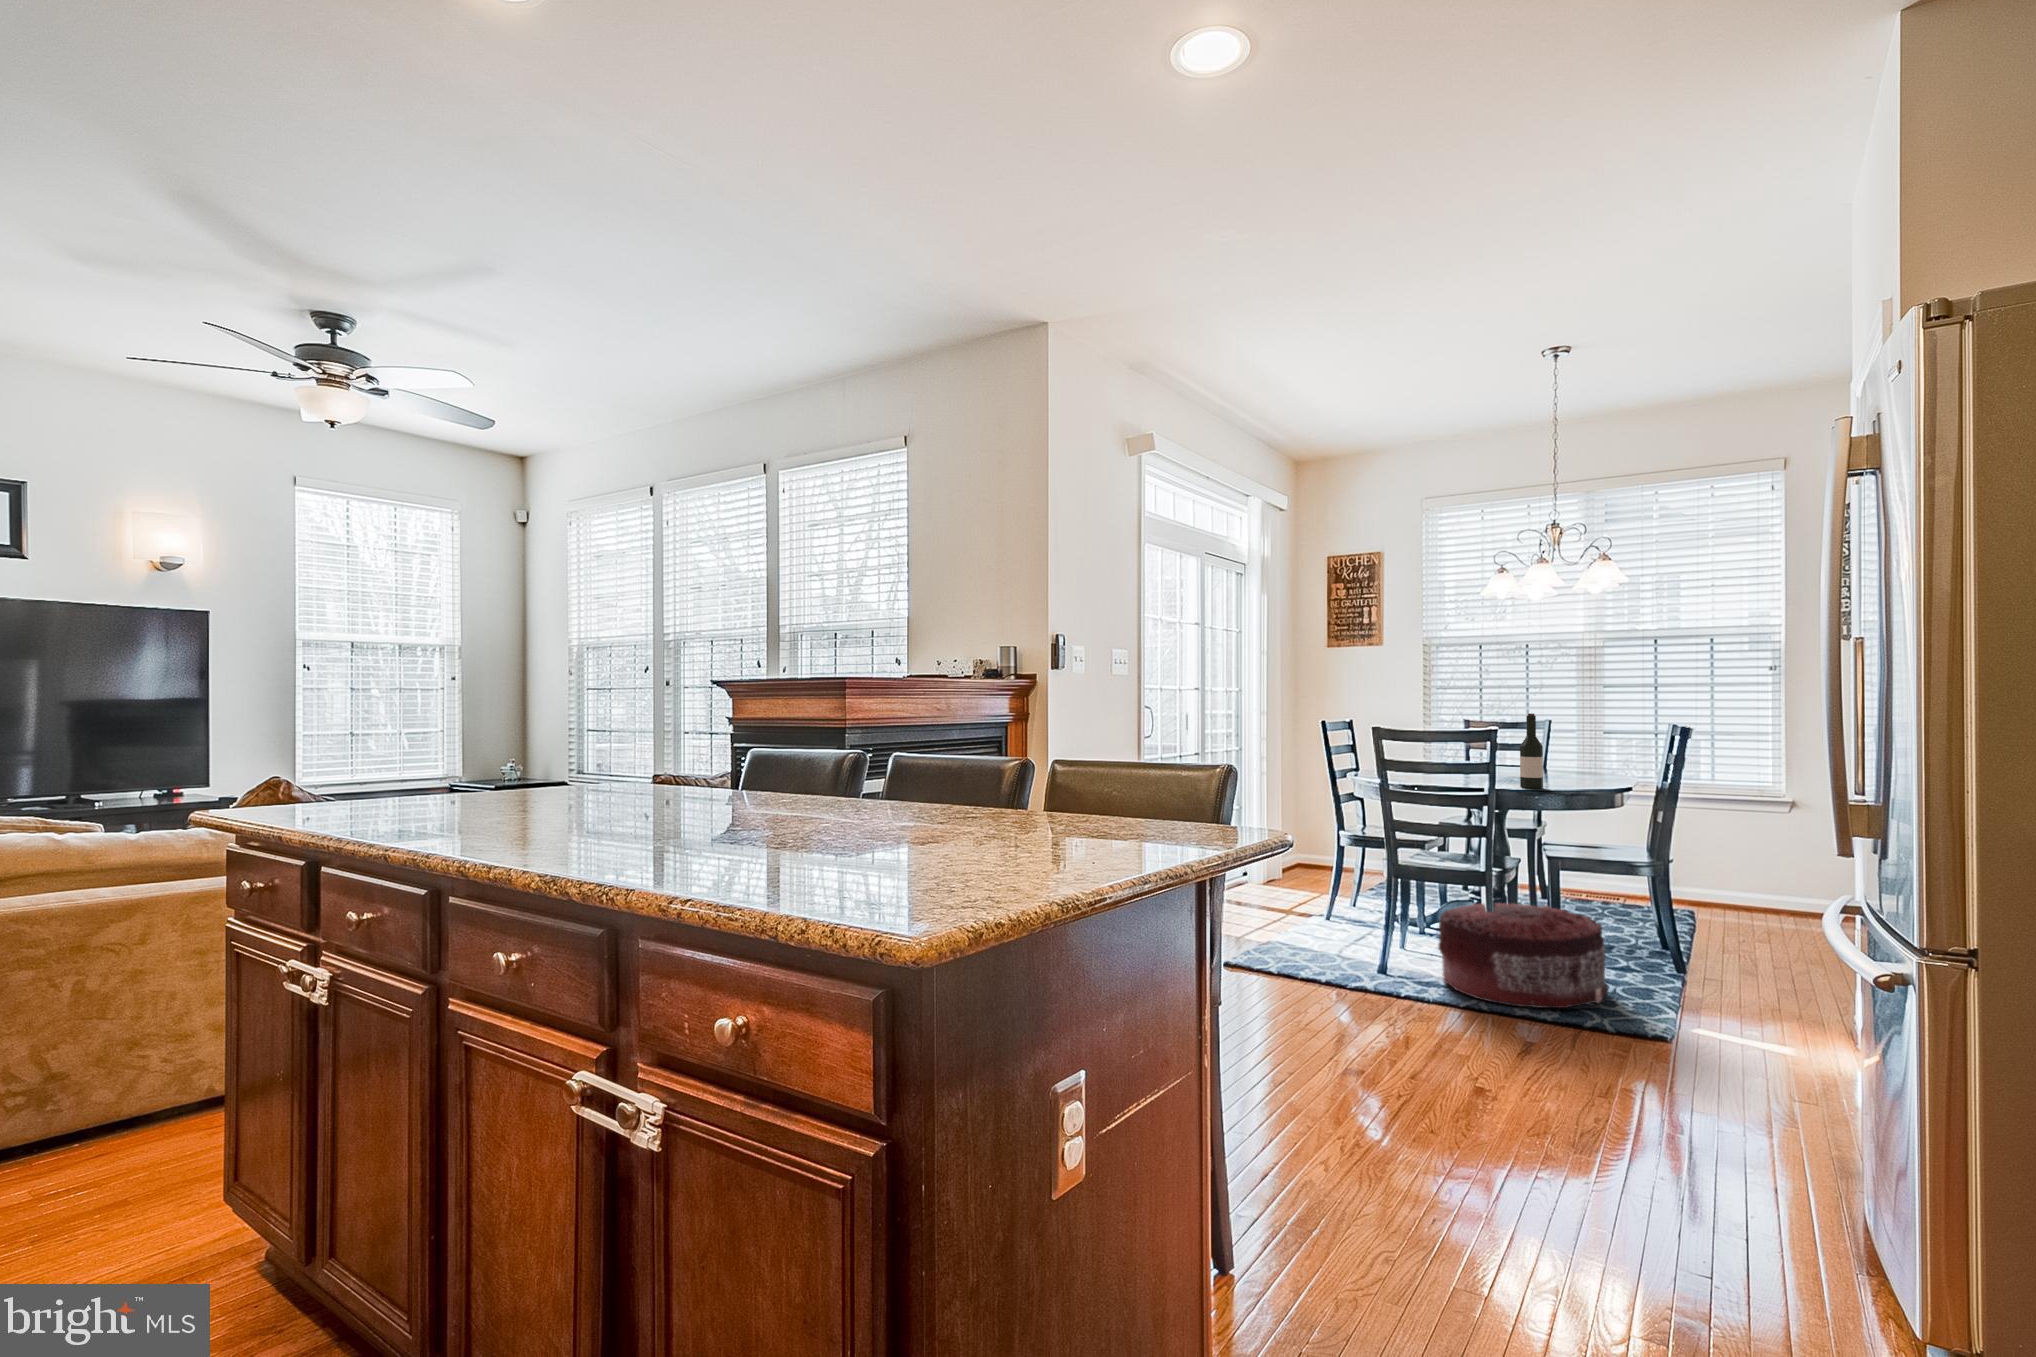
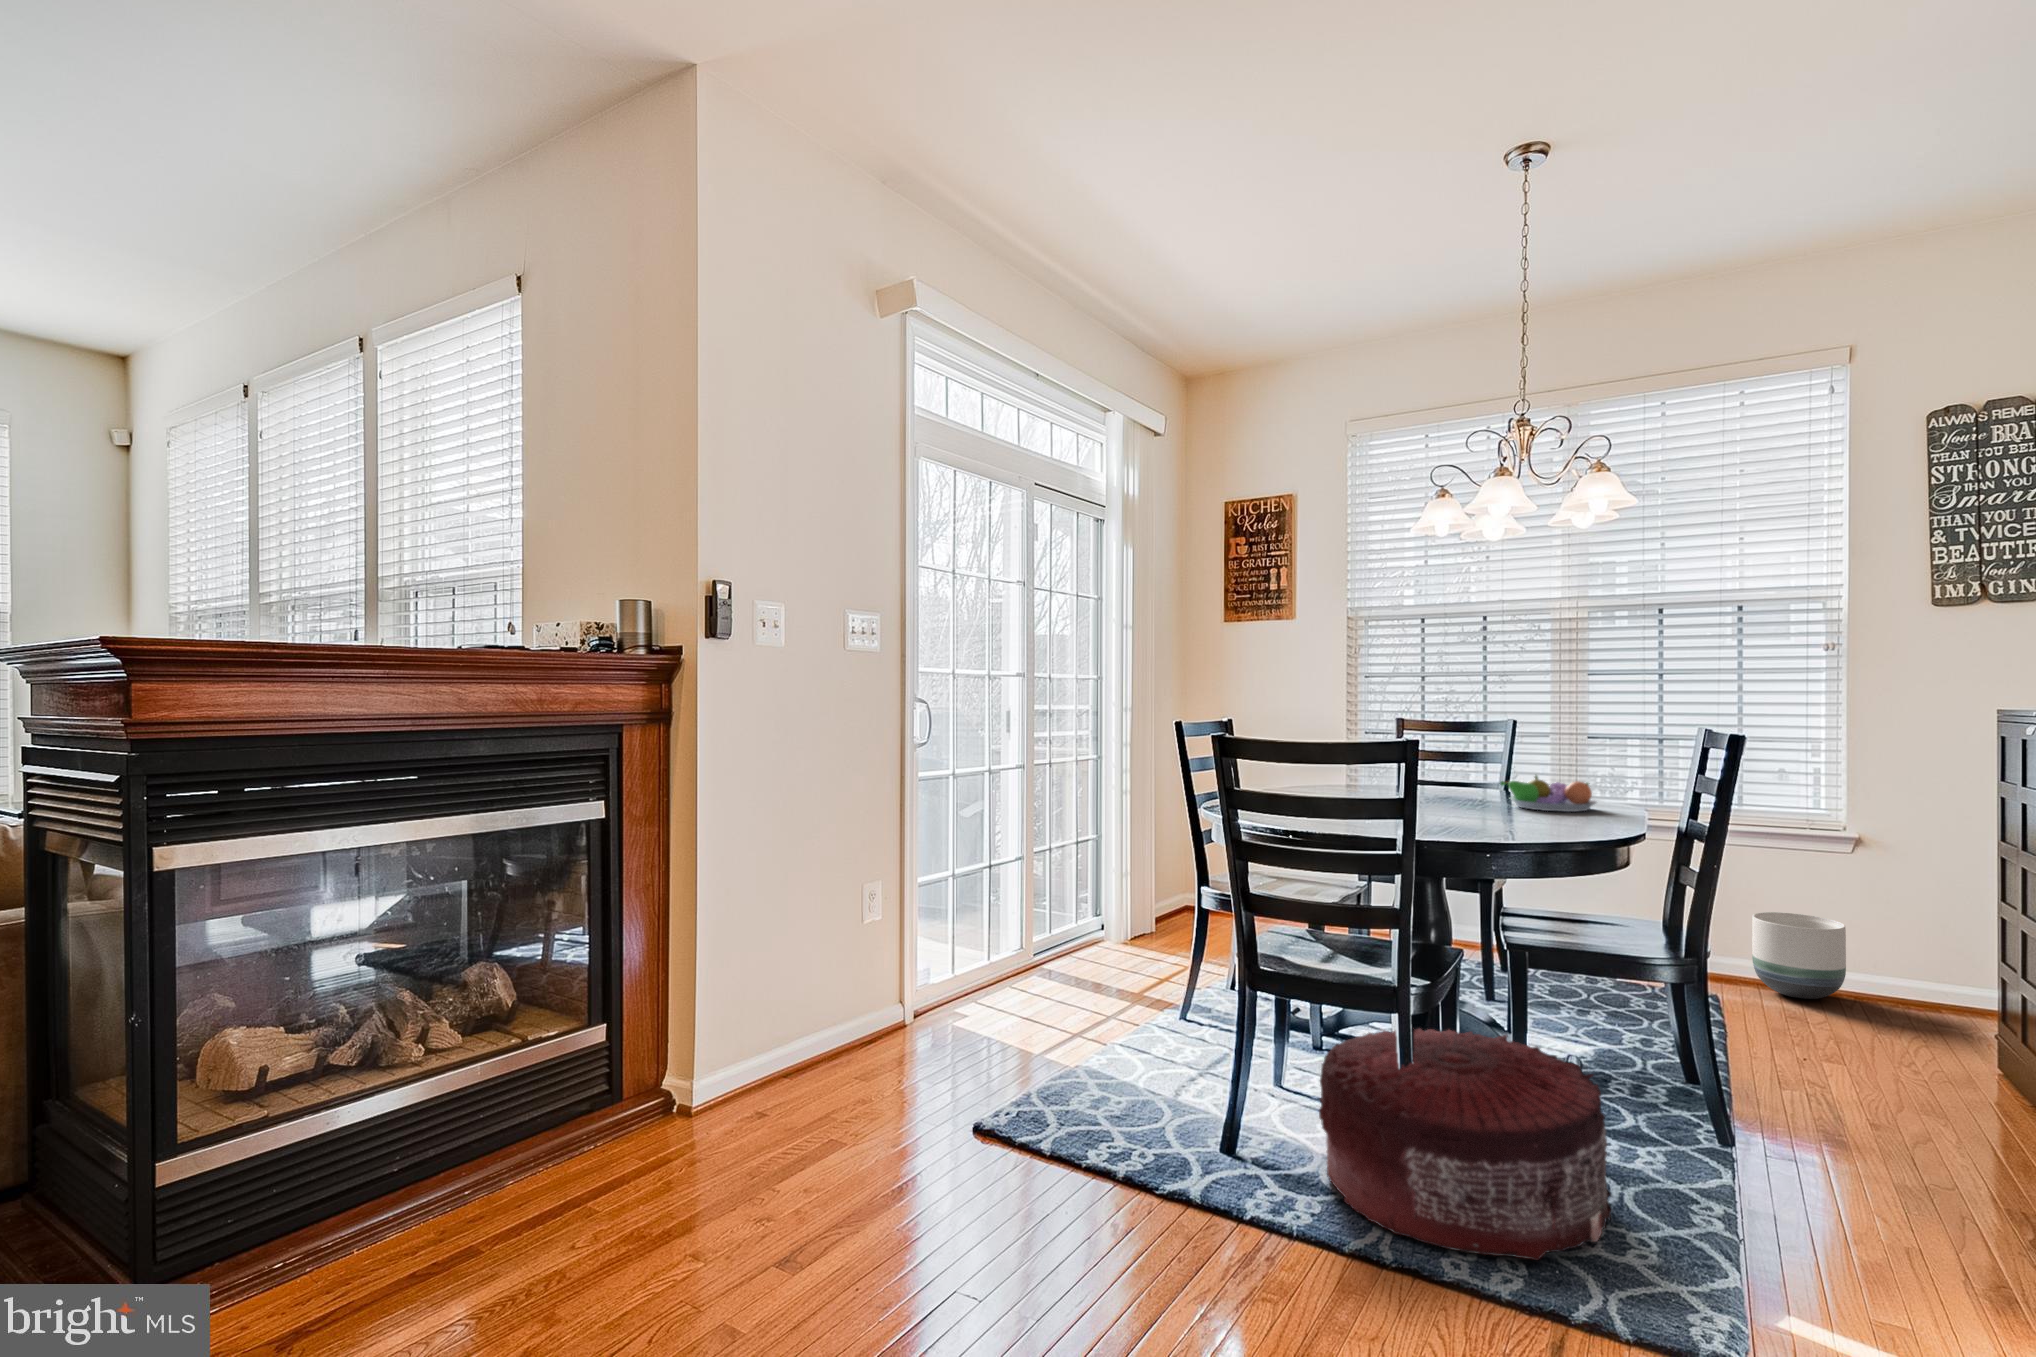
wine bottle: present [1520,713,1543,788] -> none [1462,711,1500,837]
fruit bowl: none [1542,754,1605,777] -> present [1500,775,1596,812]
planter: none [1719,854,1782,911] -> present [1752,912,1846,999]

